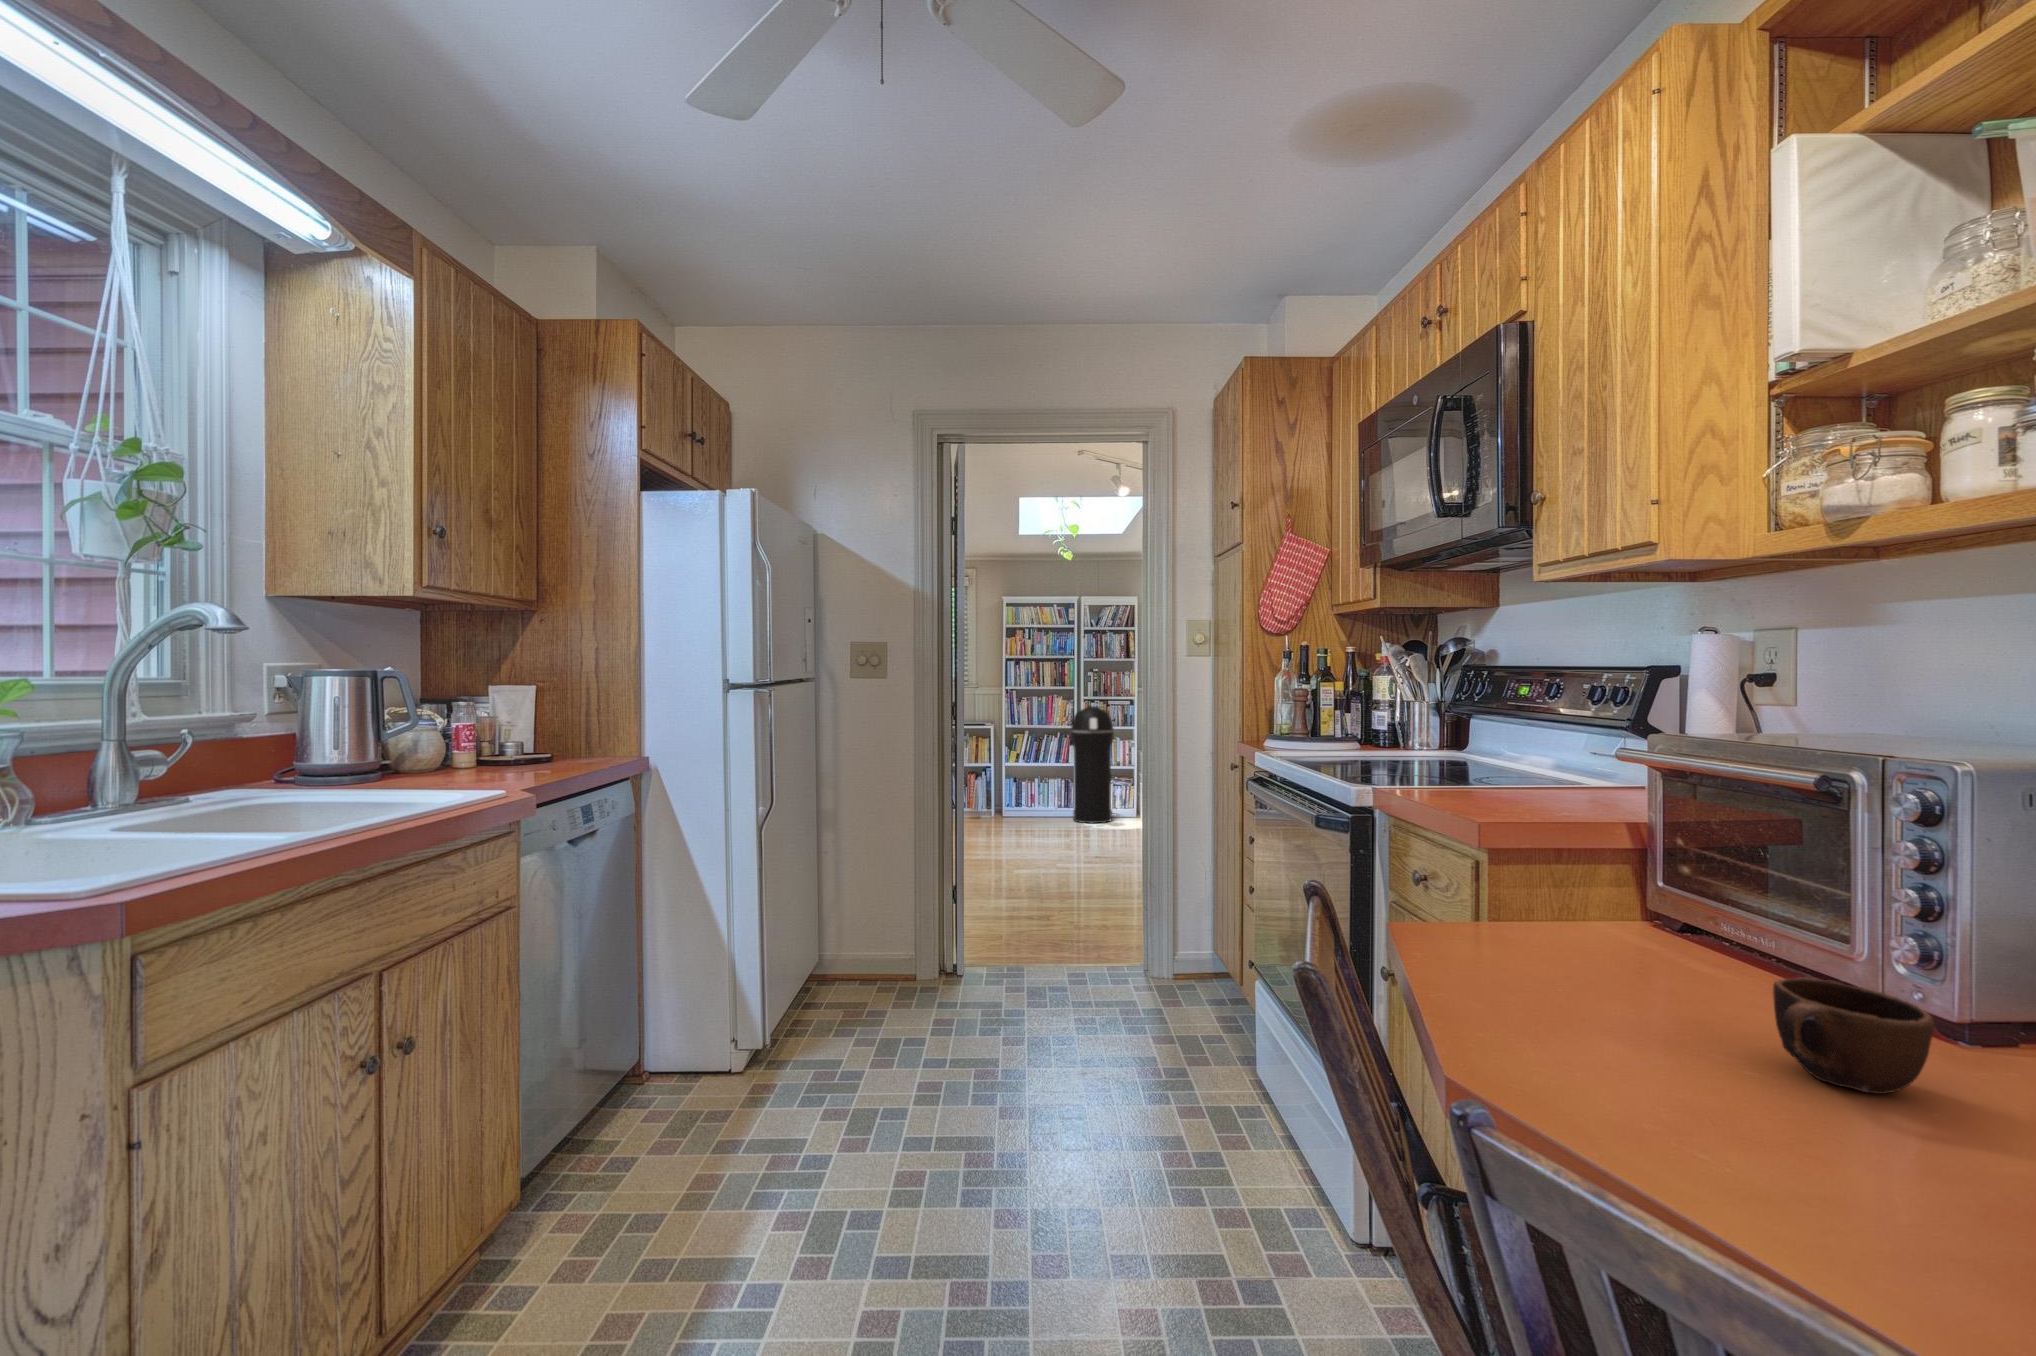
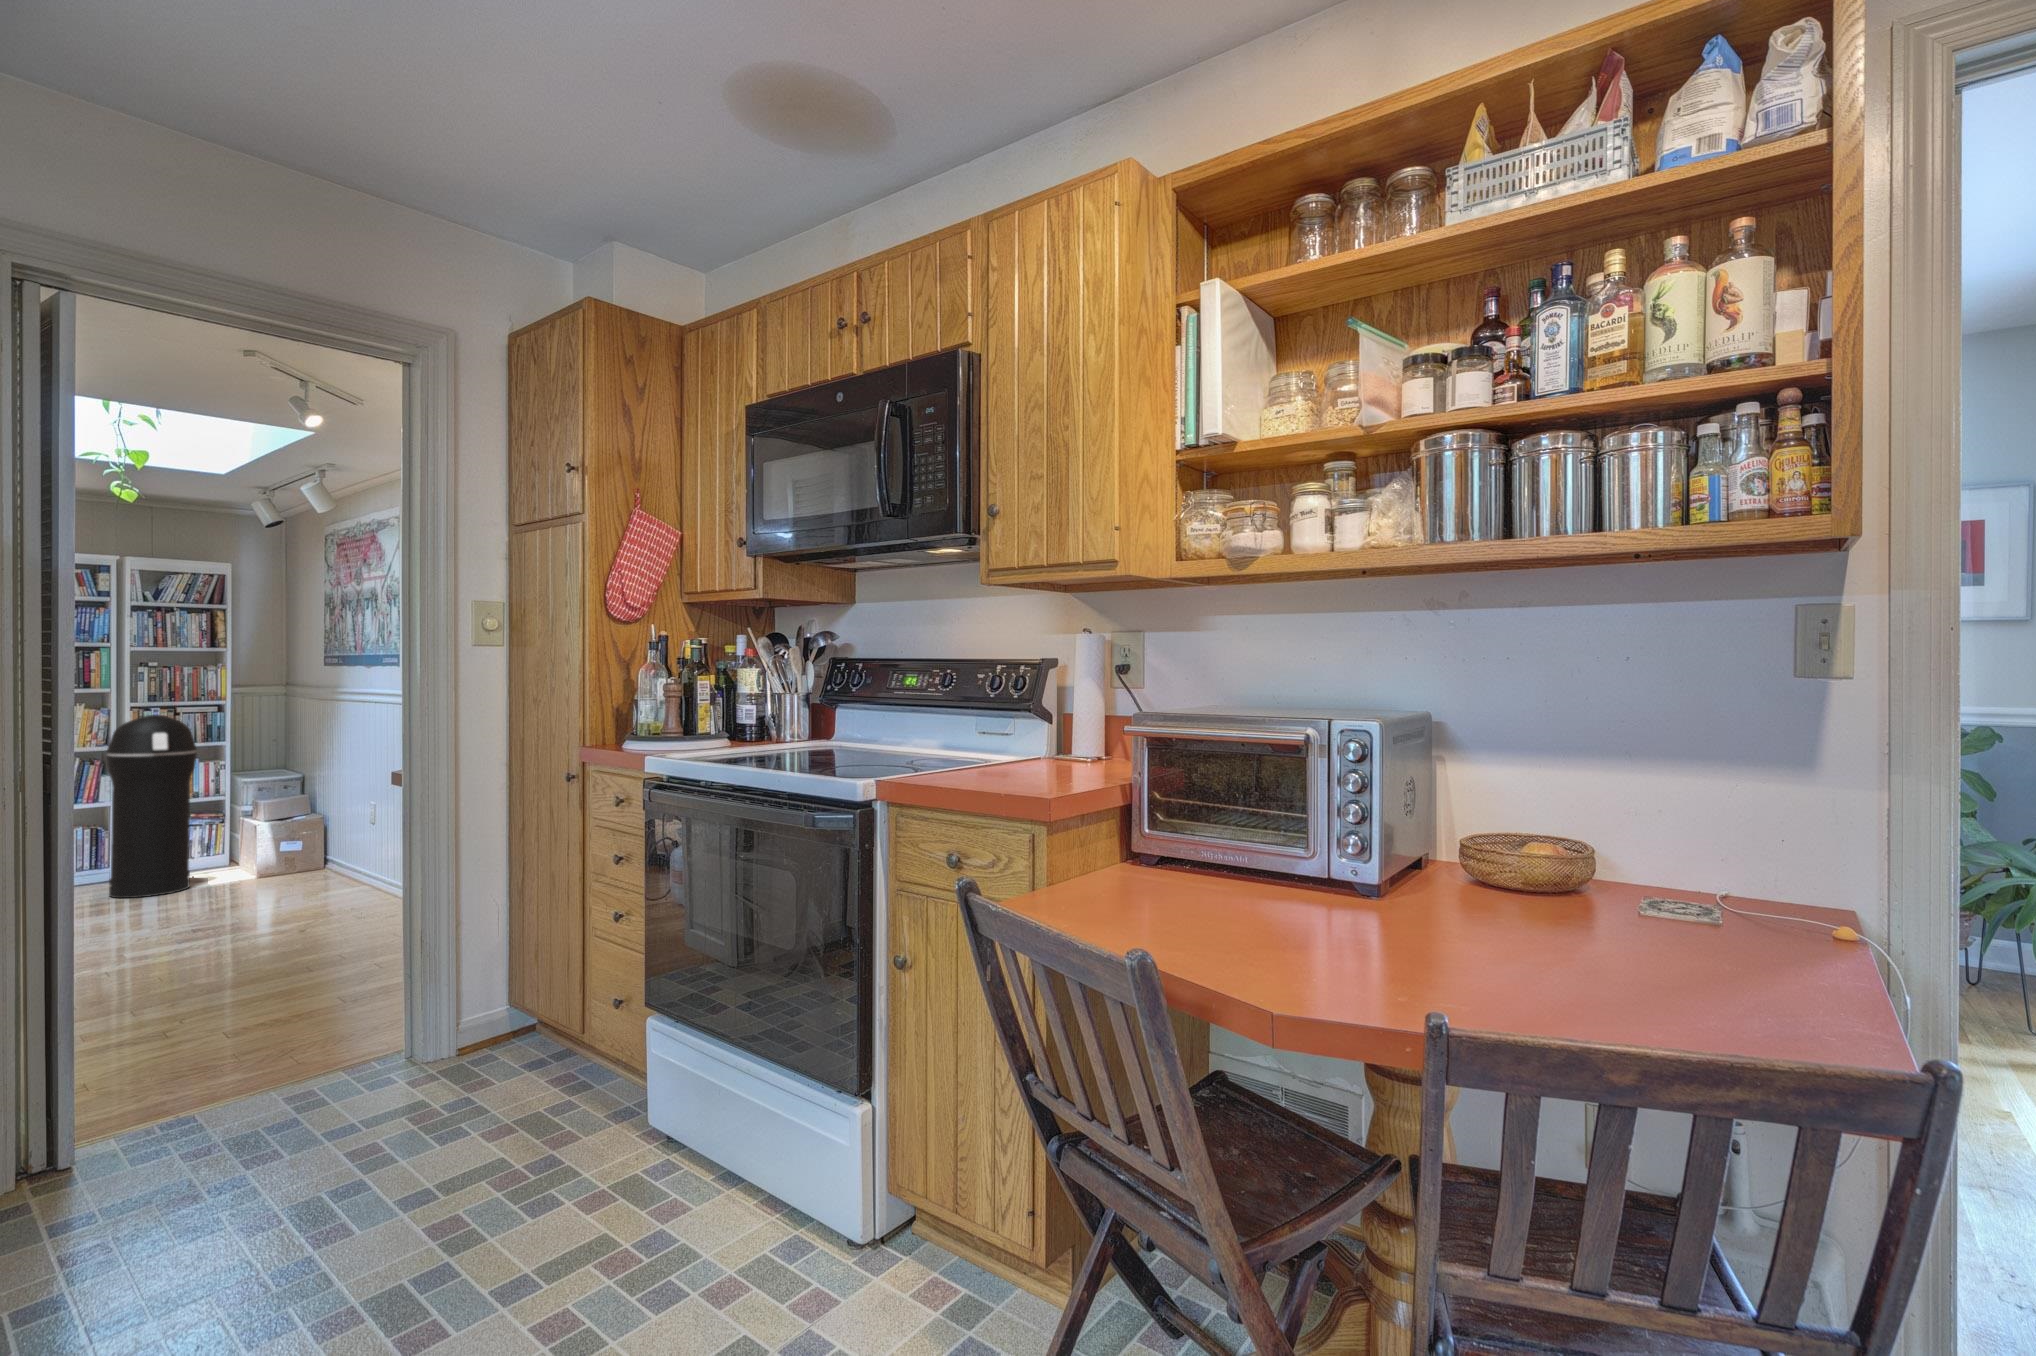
mug: present [1773,977,1934,1094] -> none [1340,858,1417,920]

